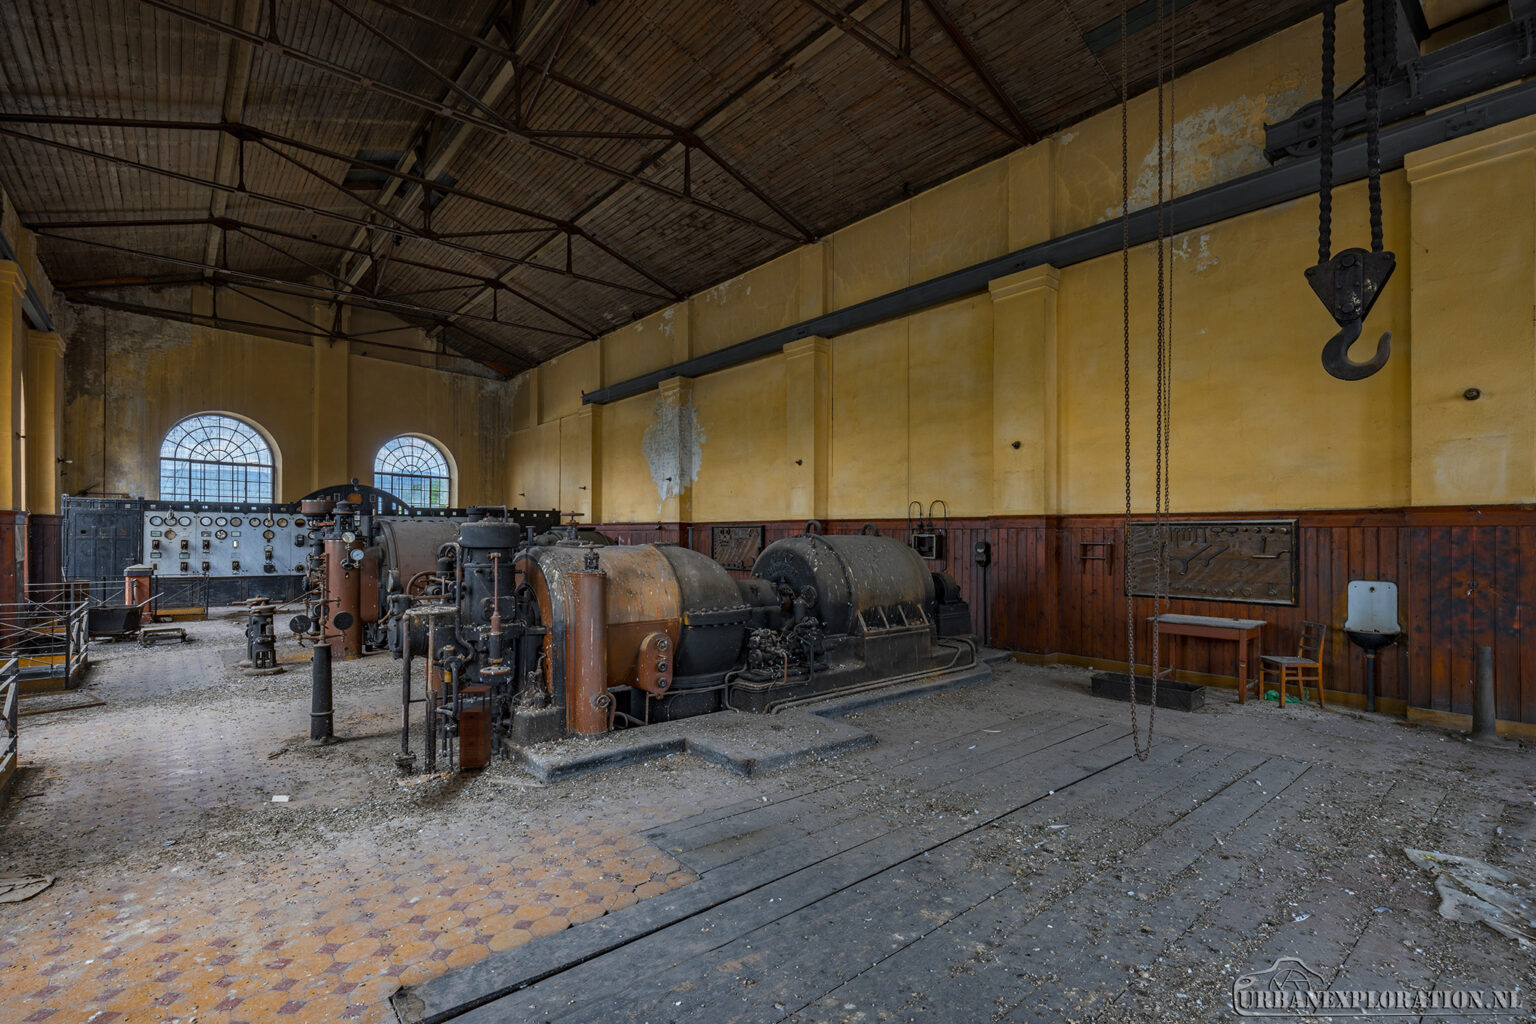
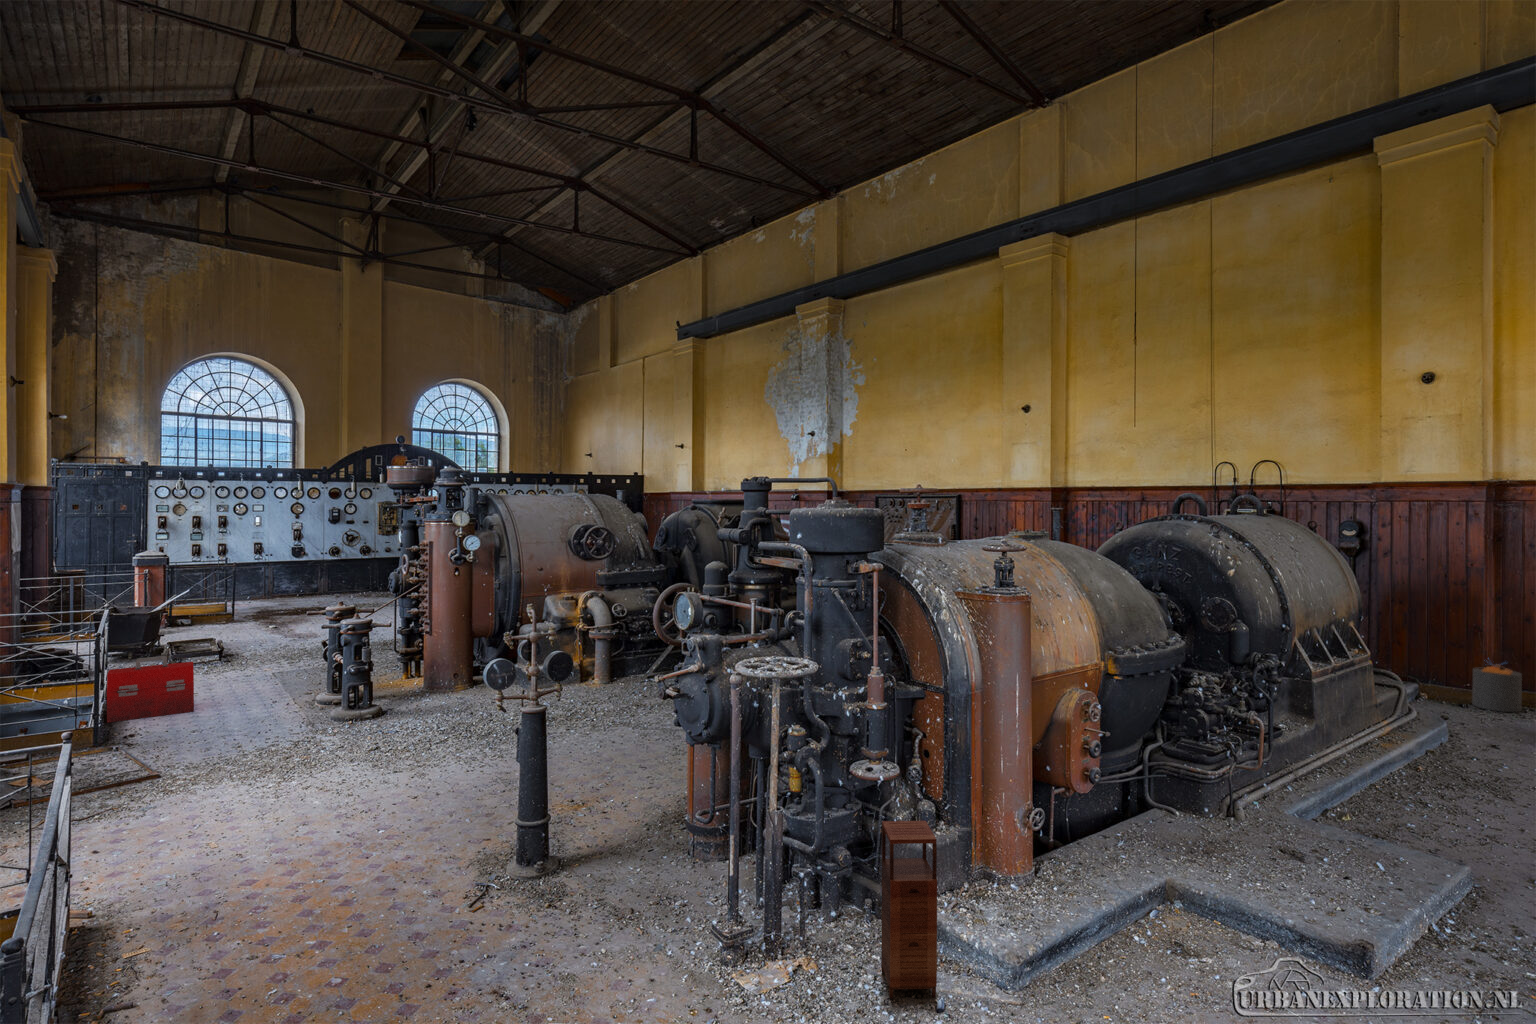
trash can: none [1022,627,1047,665] -> present [1472,658,1522,712]
toolbox: none [87,633,153,677] -> present [107,656,194,723]

